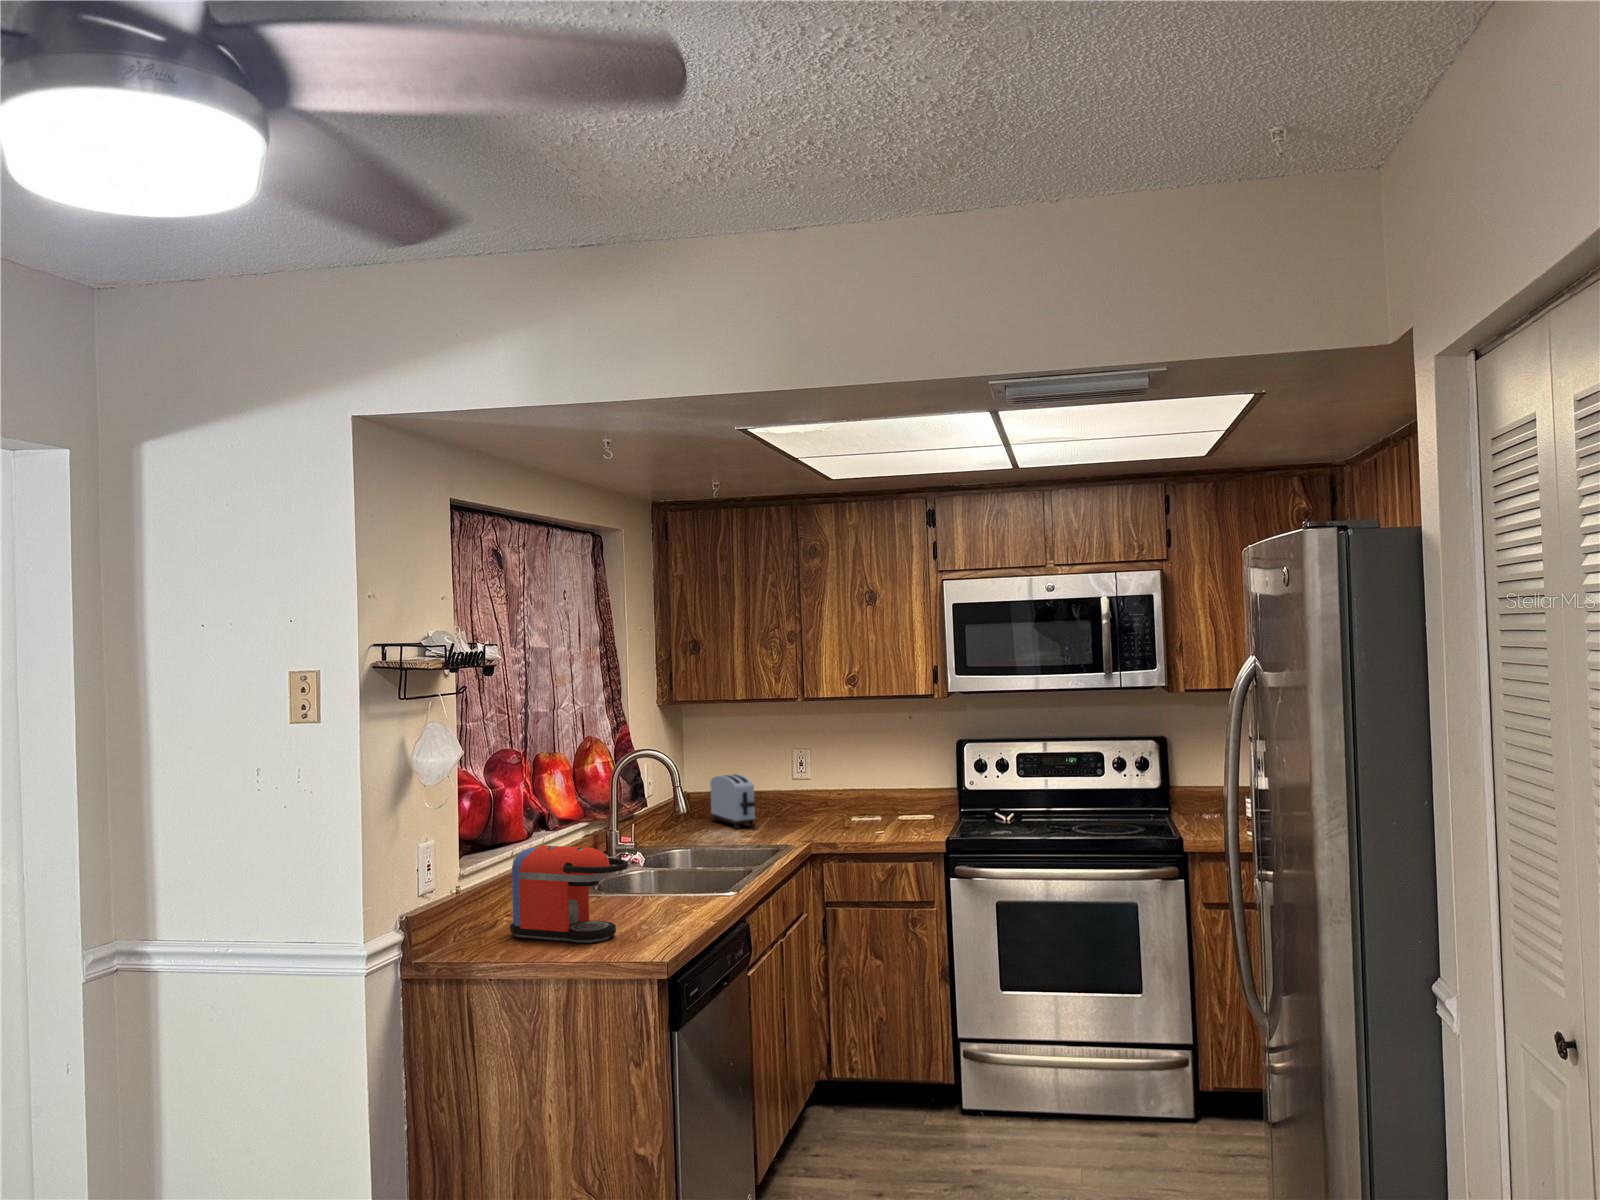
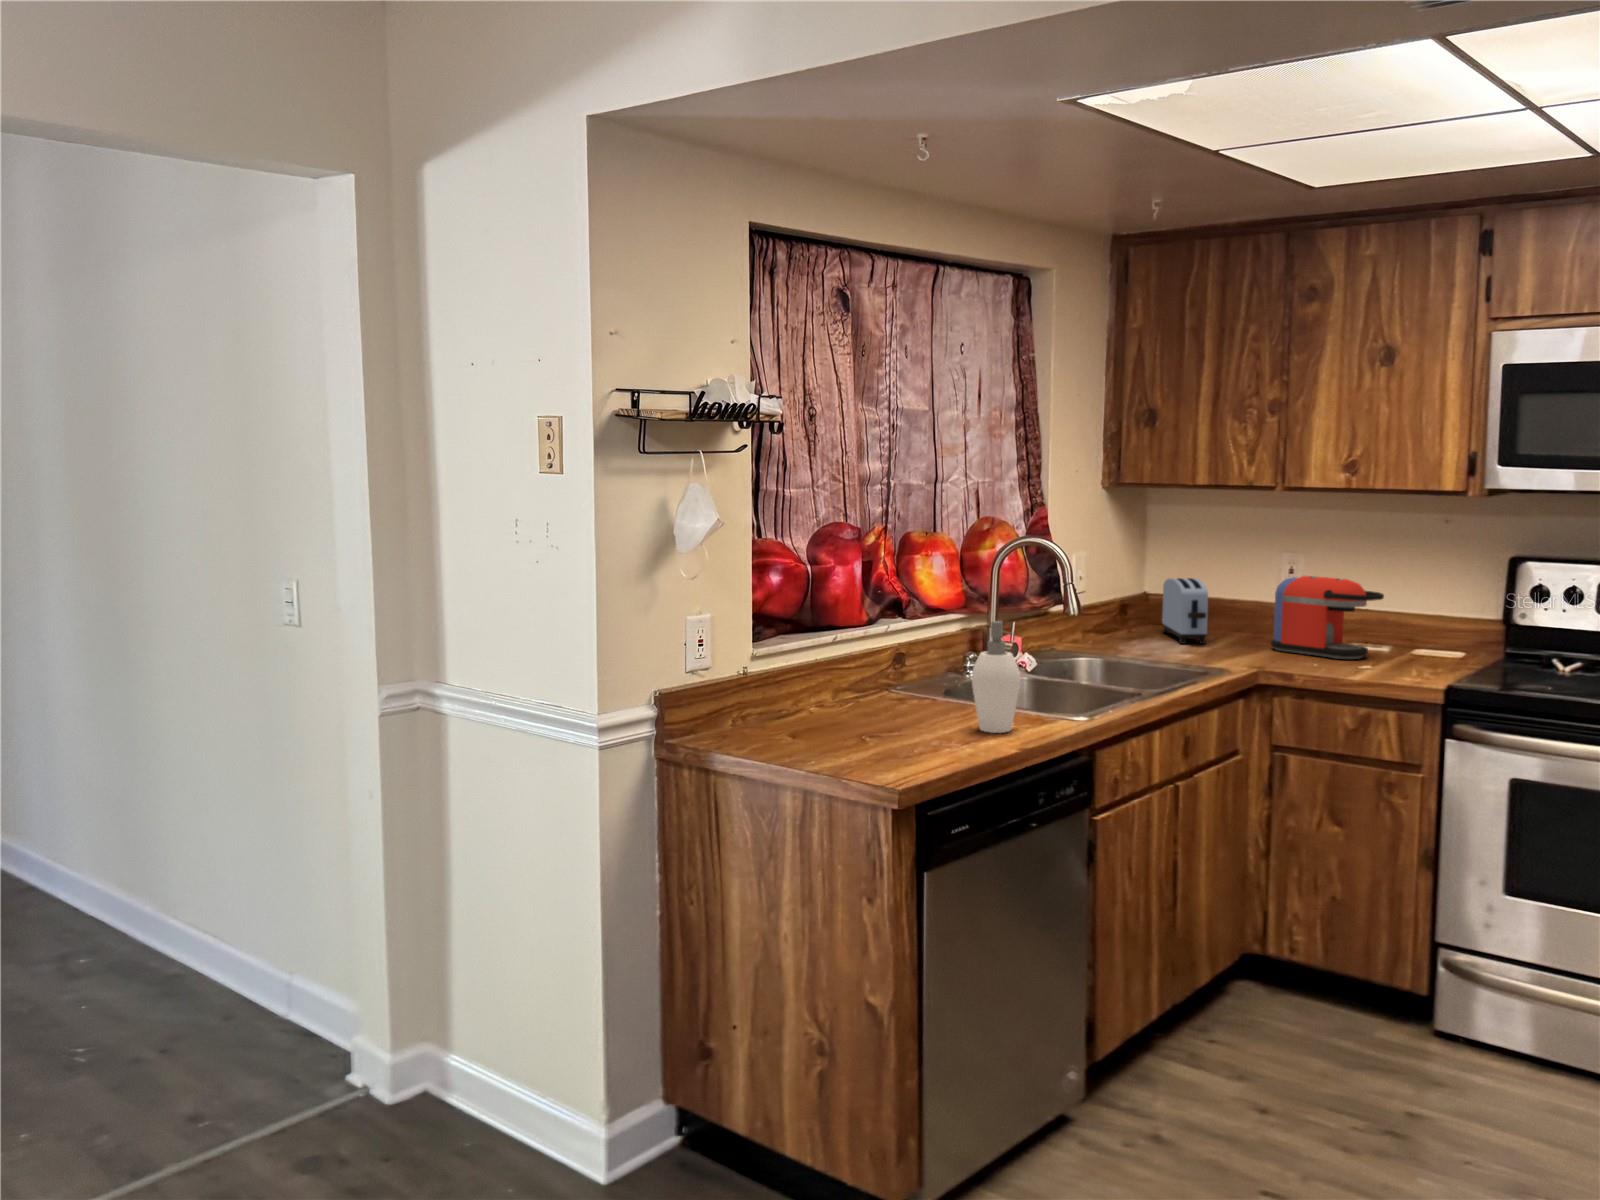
soap dispenser: none [661,824,702,916] -> present [972,621,1021,733]
coffee maker: present [510,845,628,943] -> present [1271,576,1384,659]

